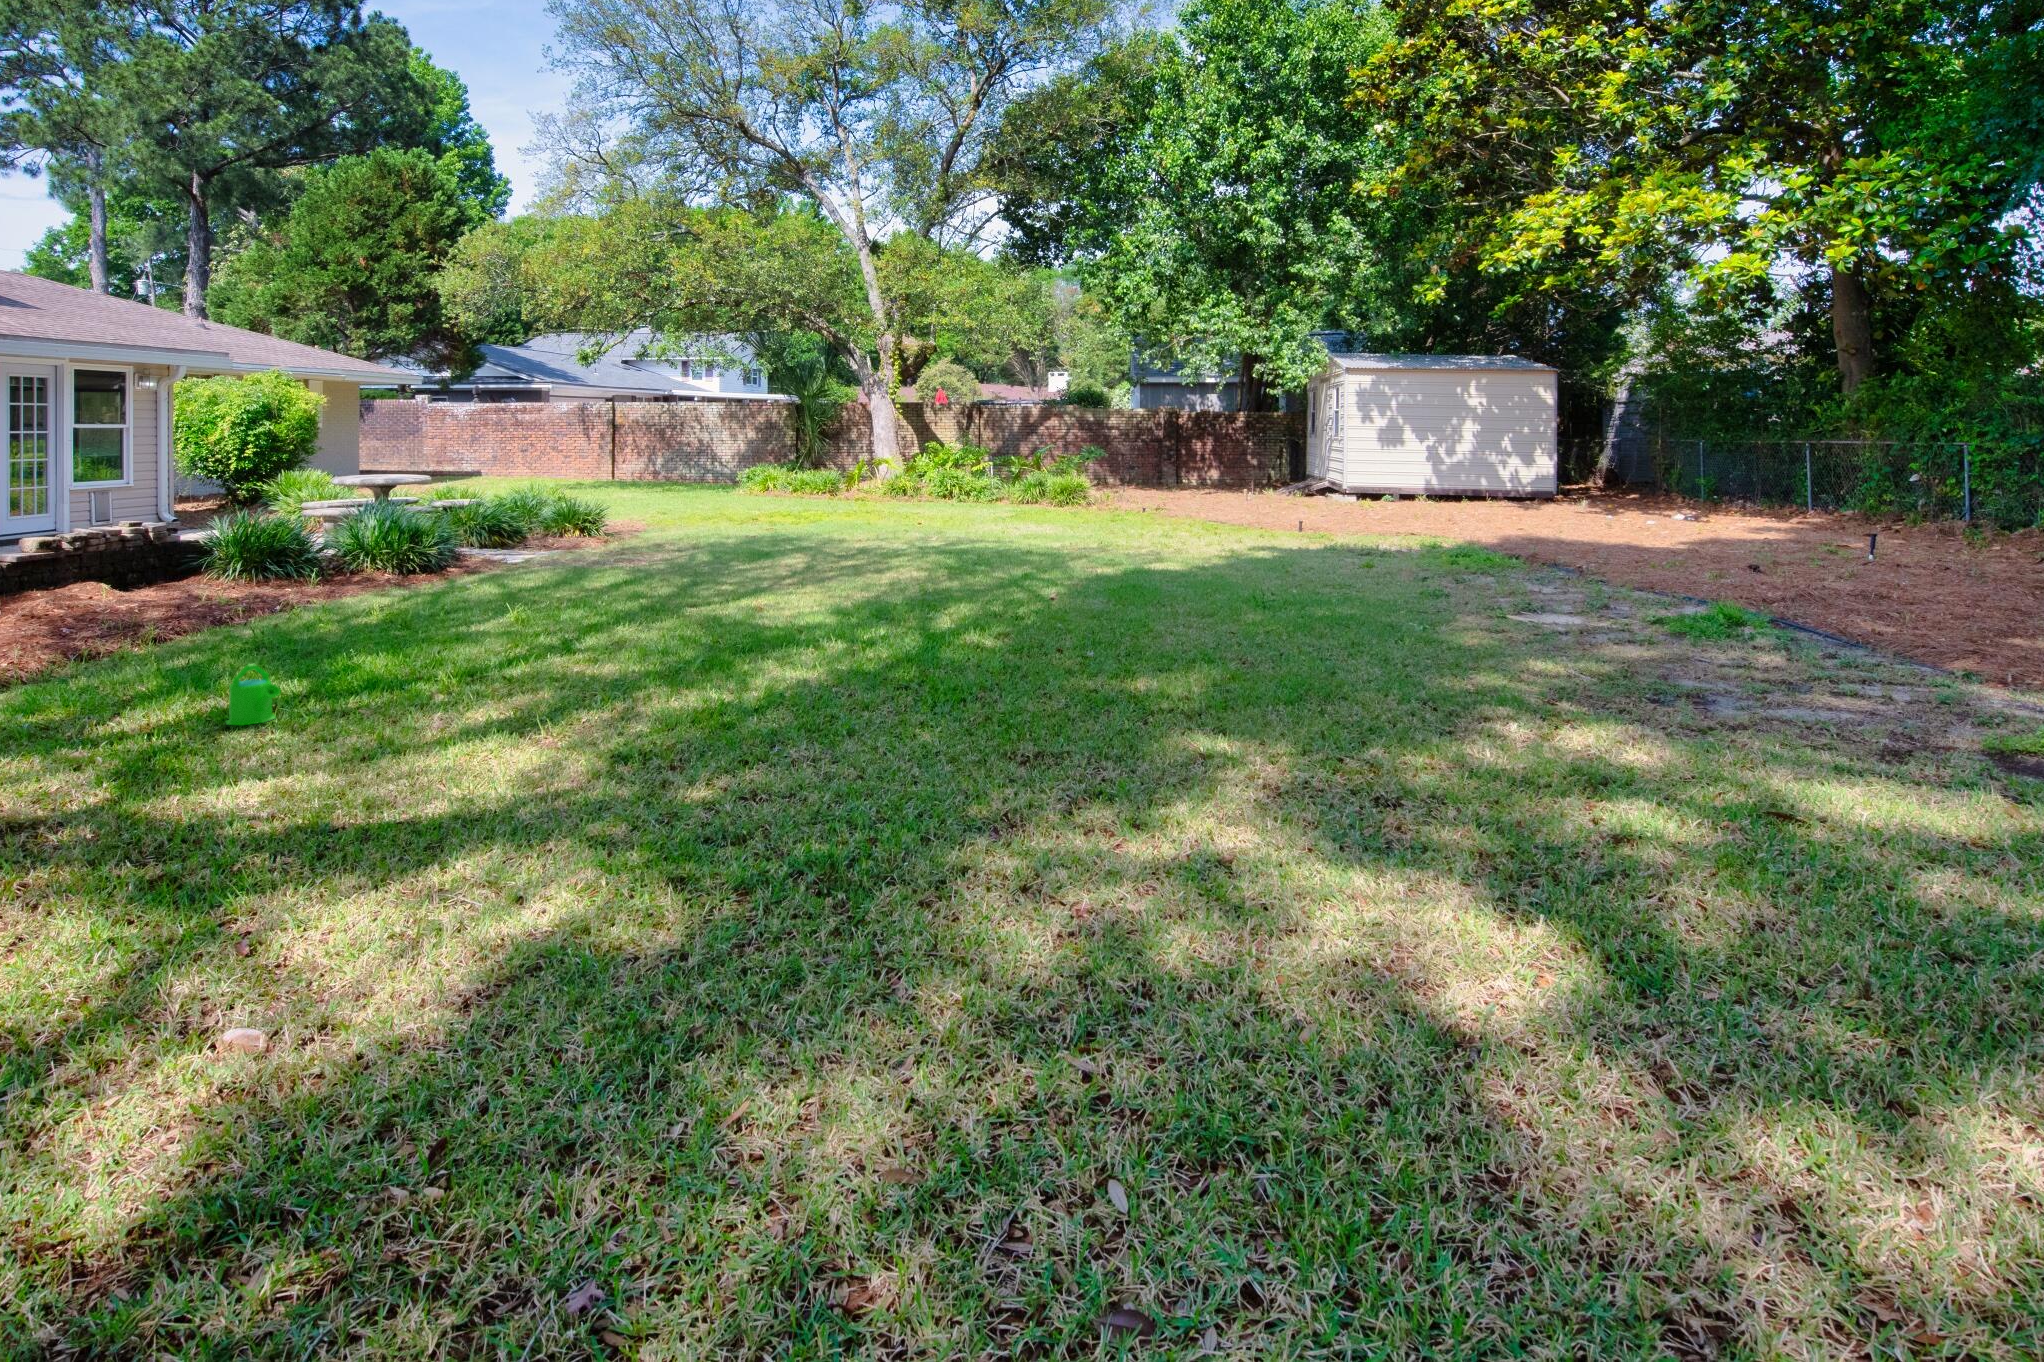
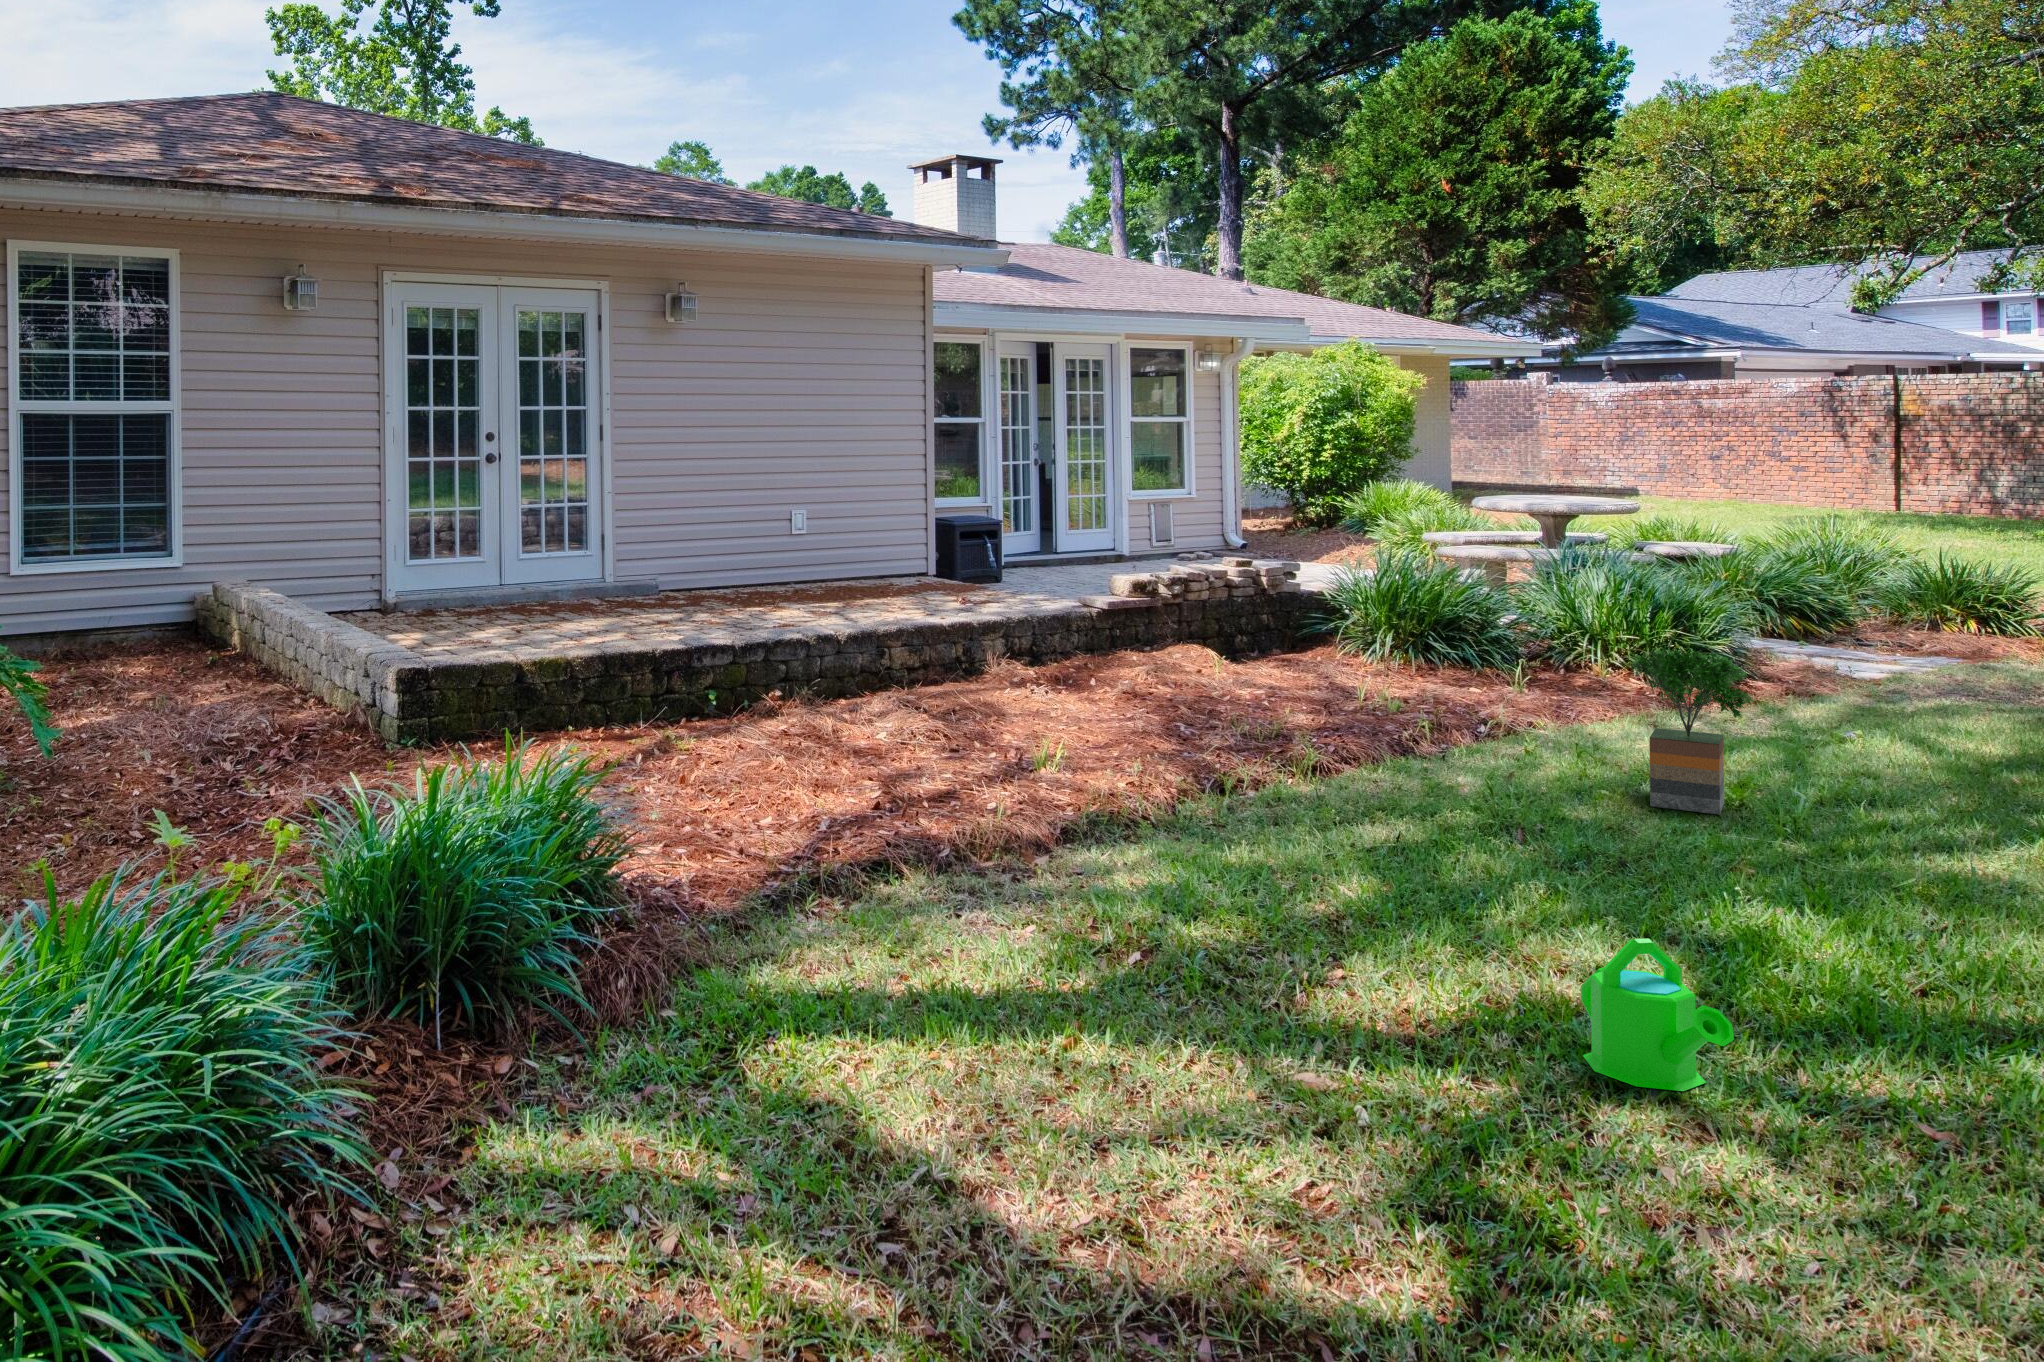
potted tree: none [333,549,391,629] -> present [1631,648,1753,815]

